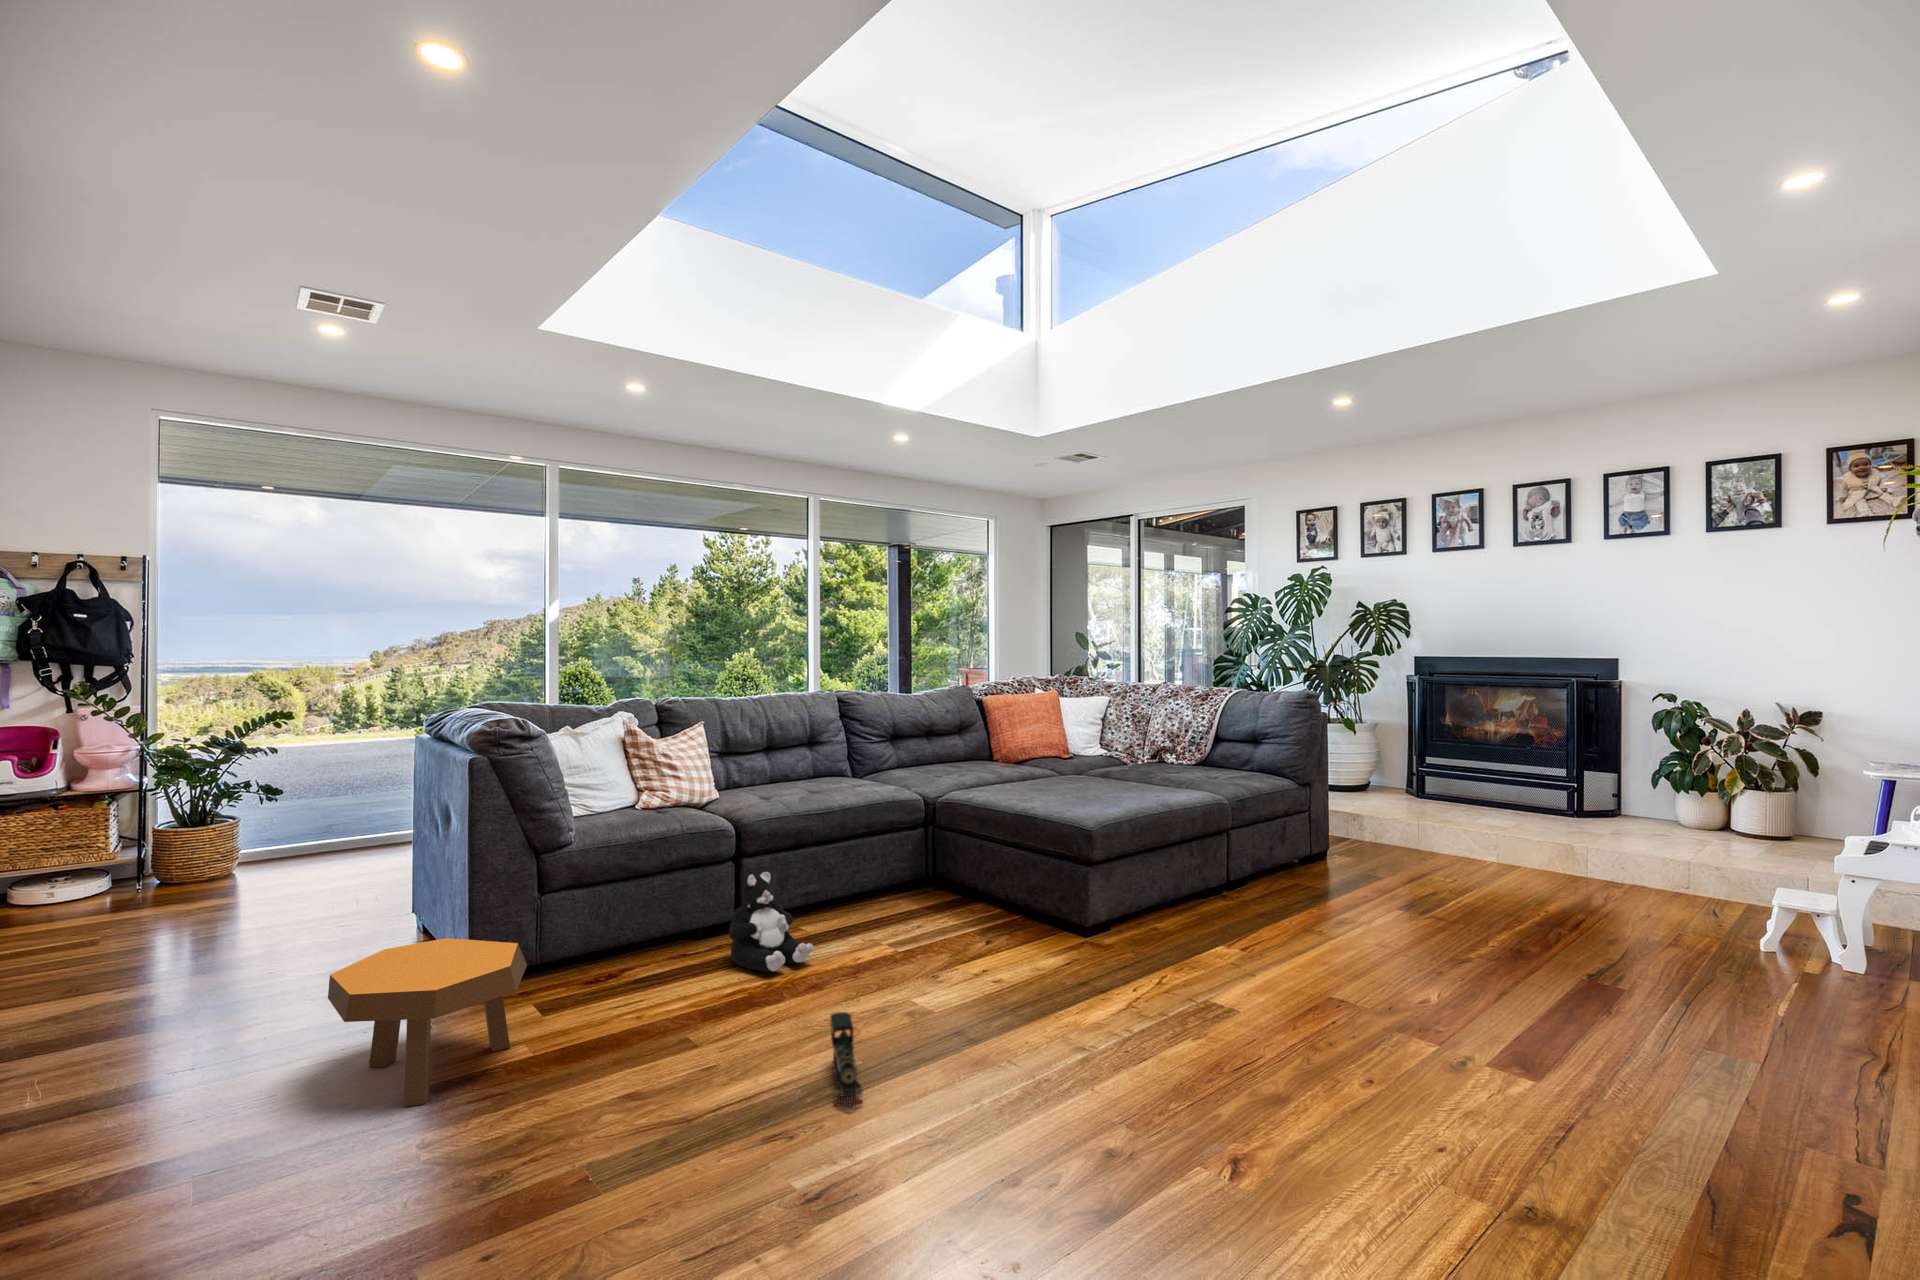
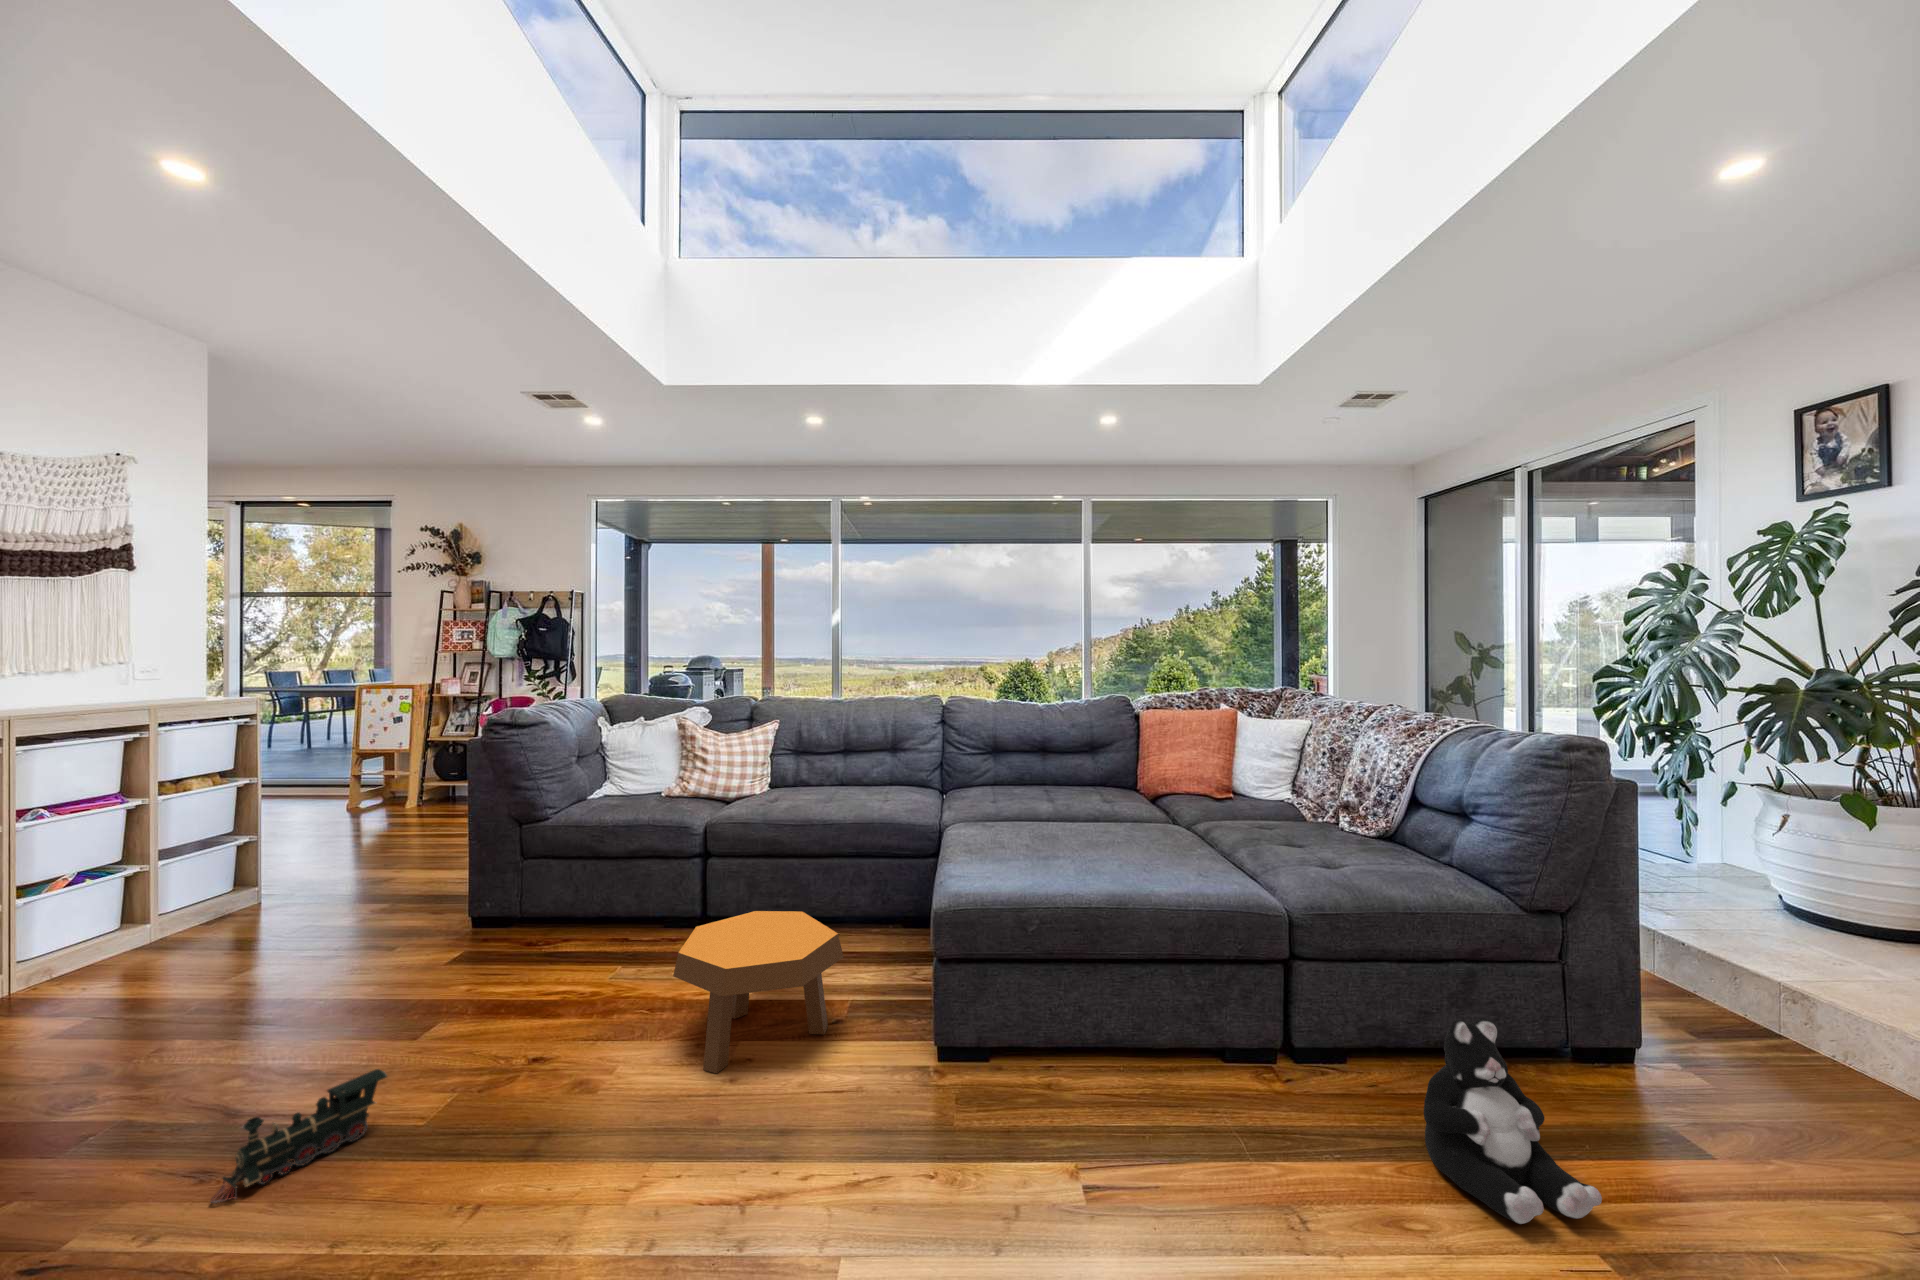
plush toy: present [729,871,813,972] -> present [1424,1018,1602,1224]
footstool: present [328,938,527,1107] -> present [673,911,844,1073]

